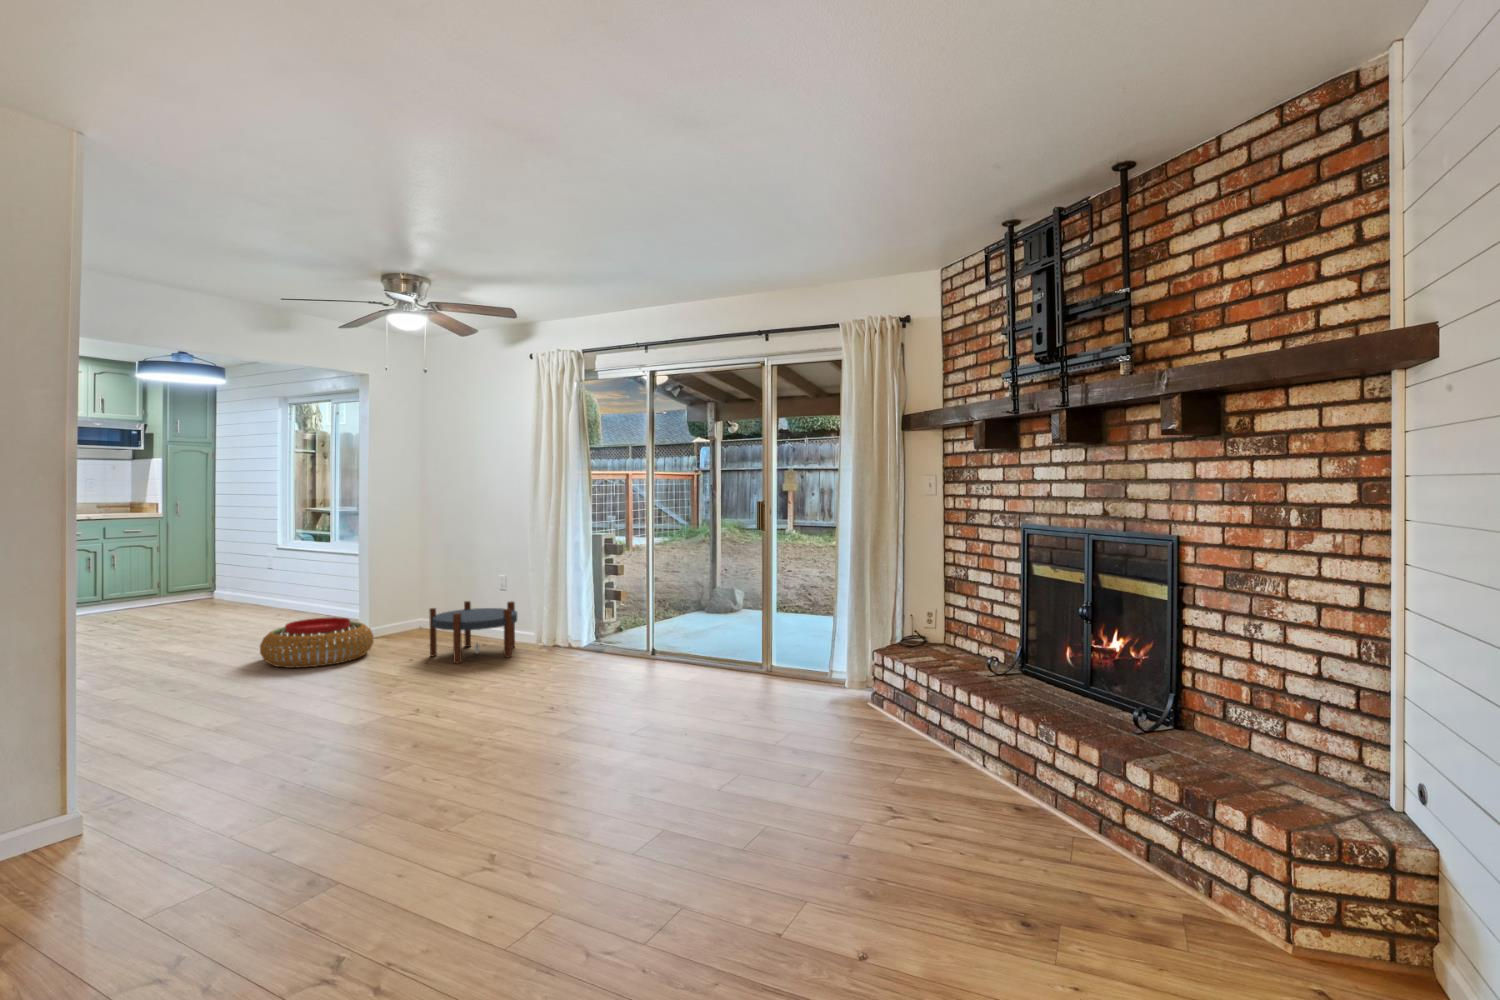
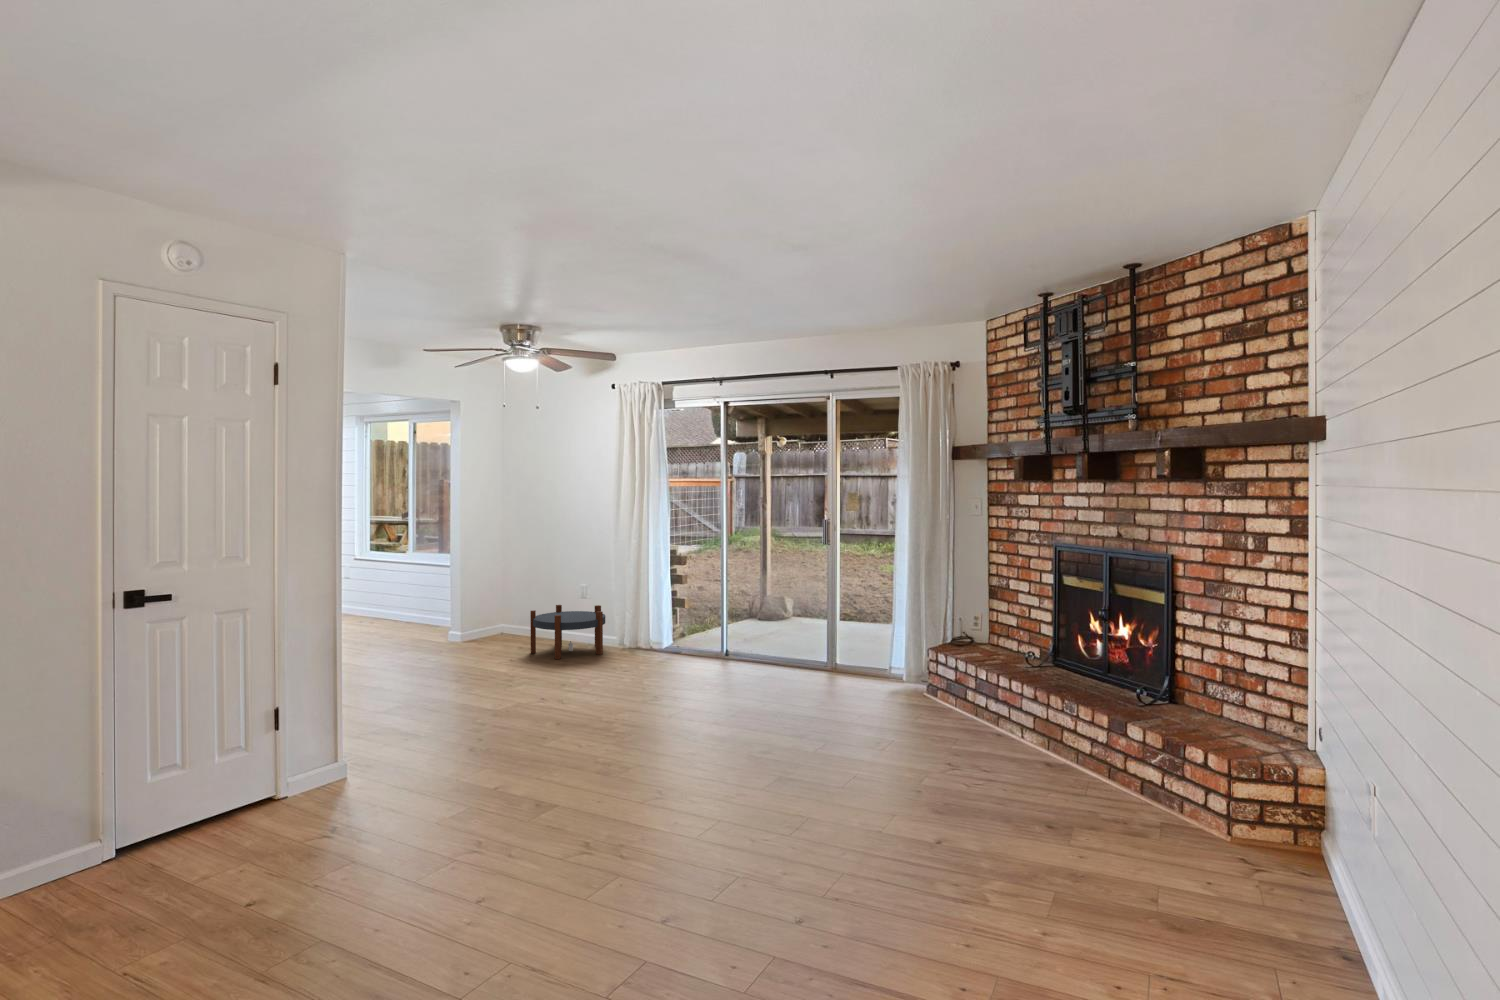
pouf: present [260,617,374,668] -> none [387,618,480,661]

